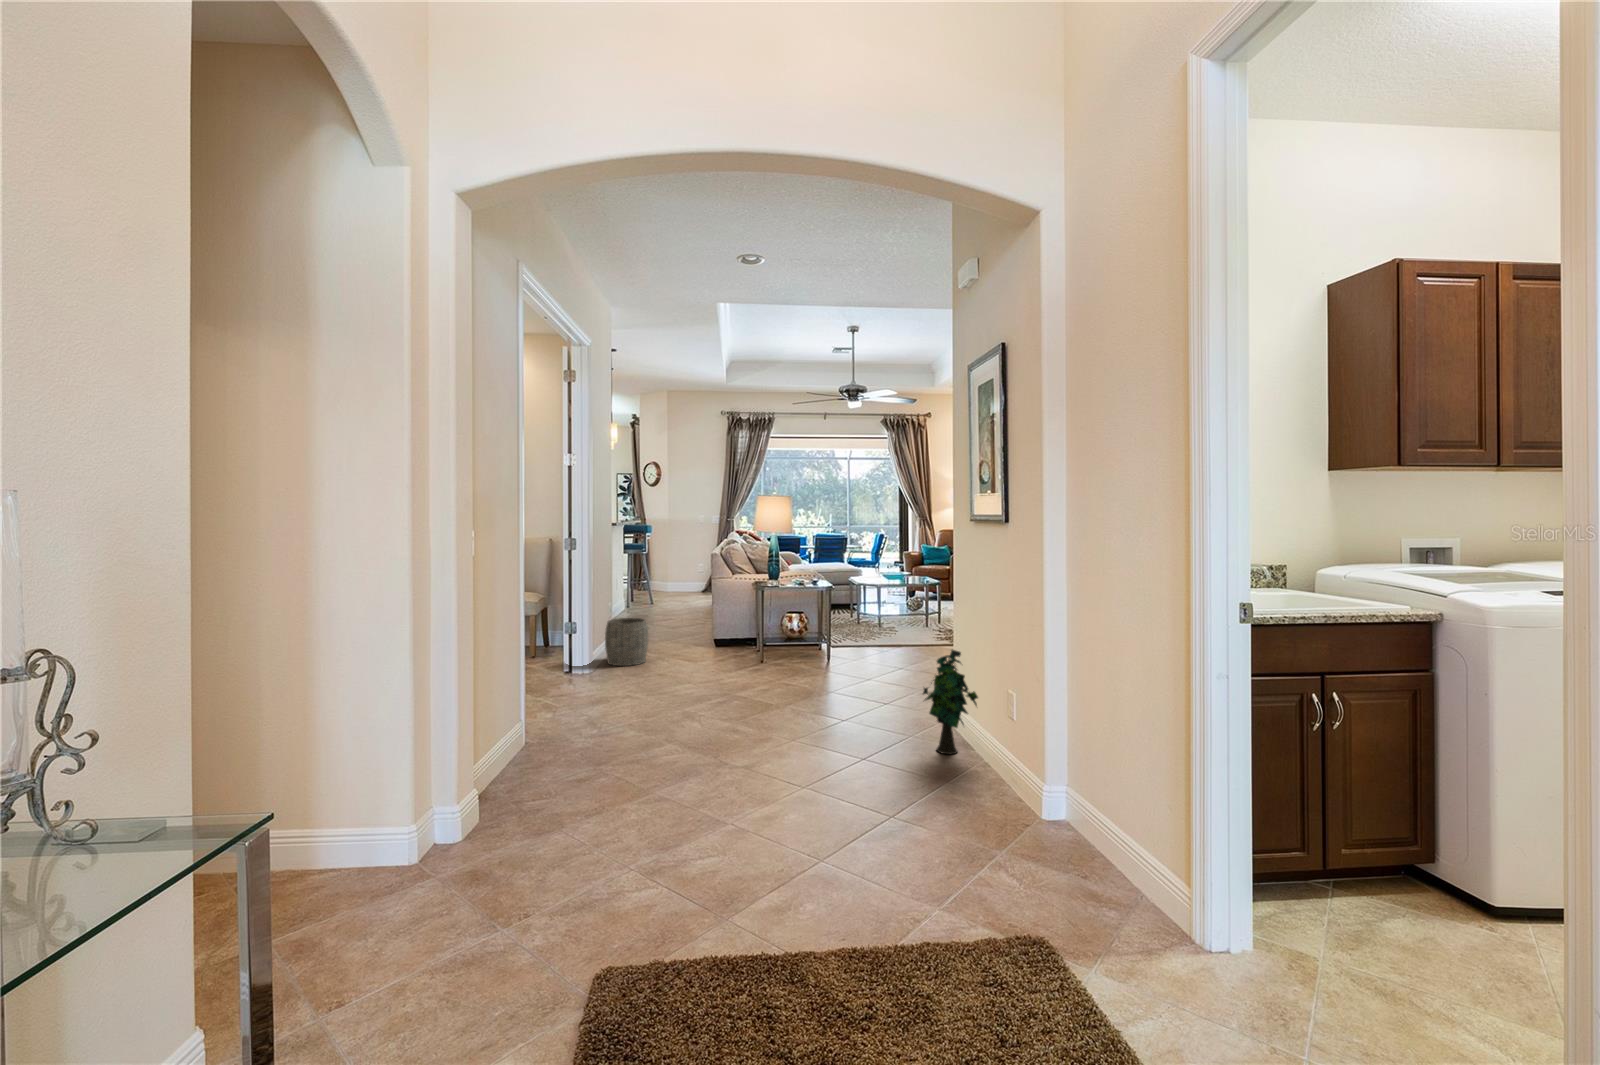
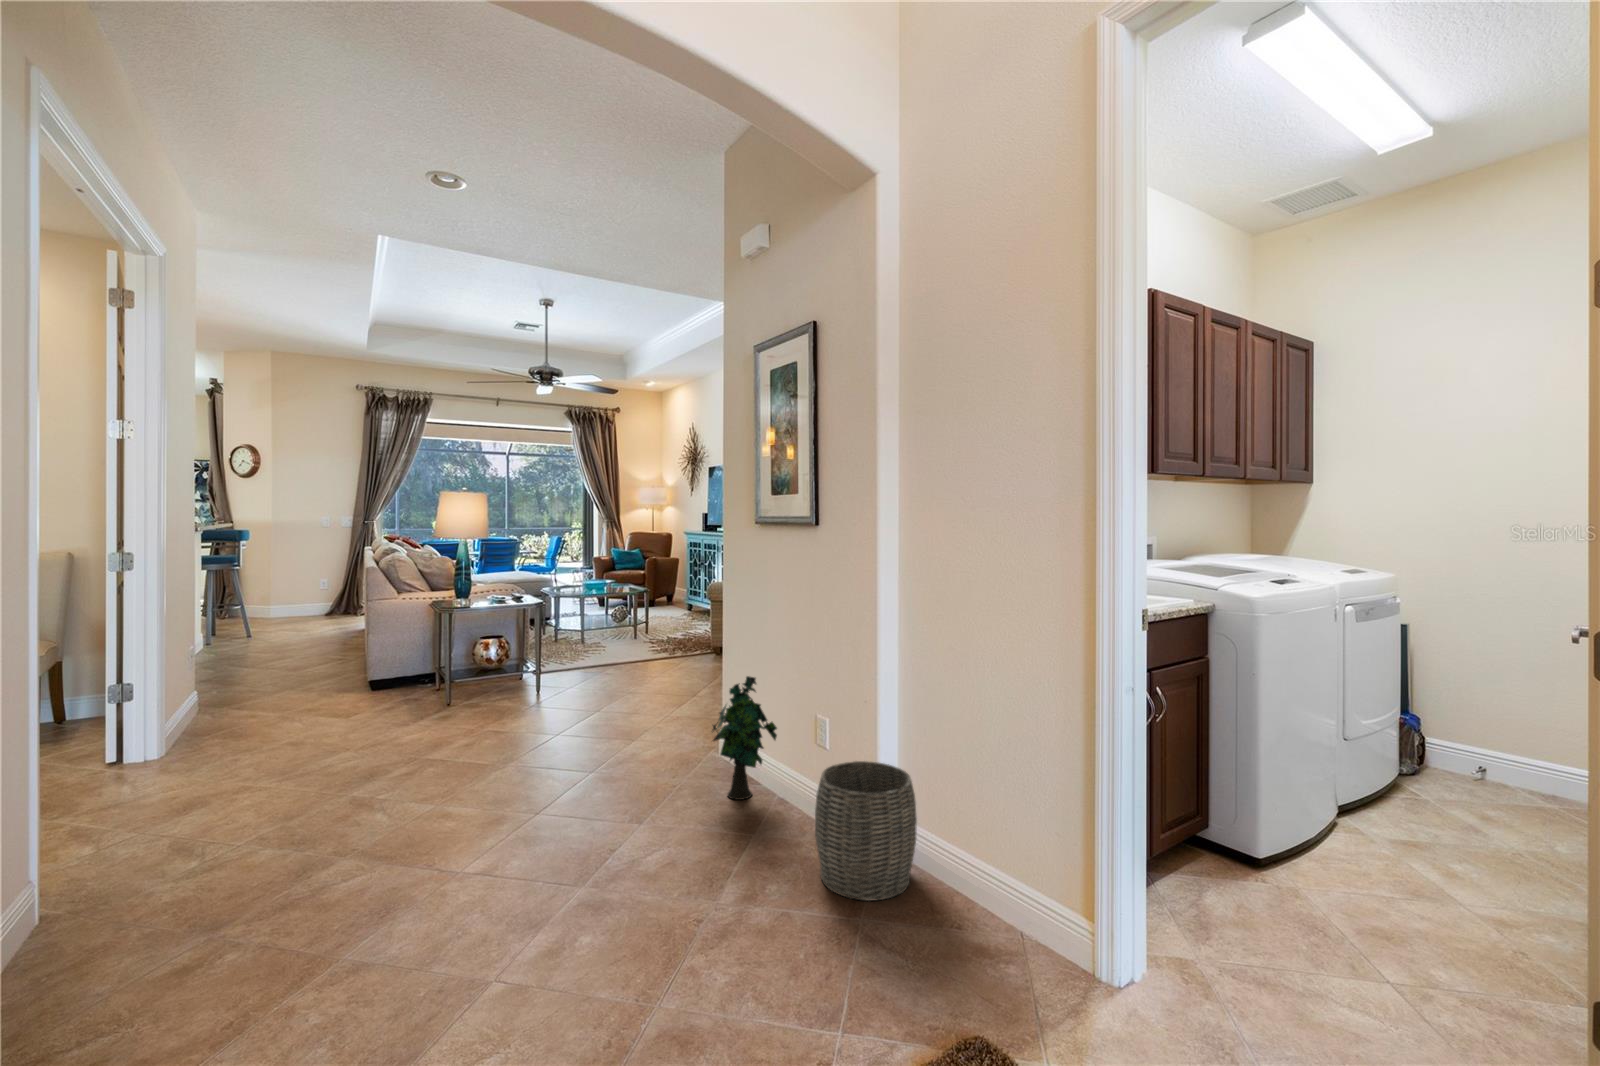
woven basket: present [605,618,648,666] -> present [815,761,917,901]

